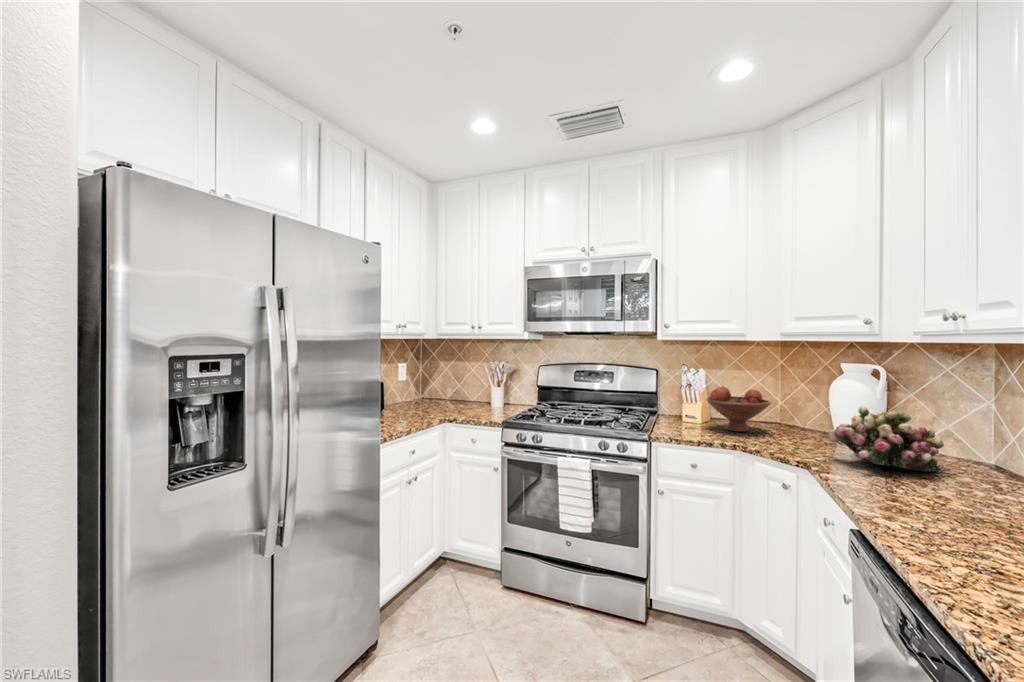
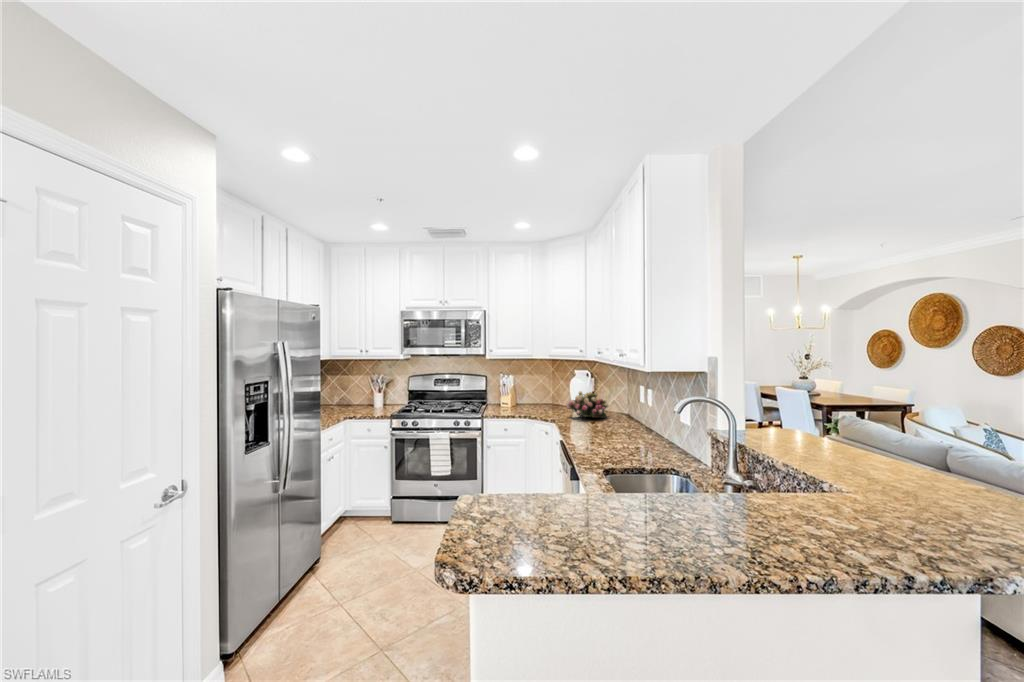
fruit bowl: present [707,386,770,432] -> none [513,385,544,410]

